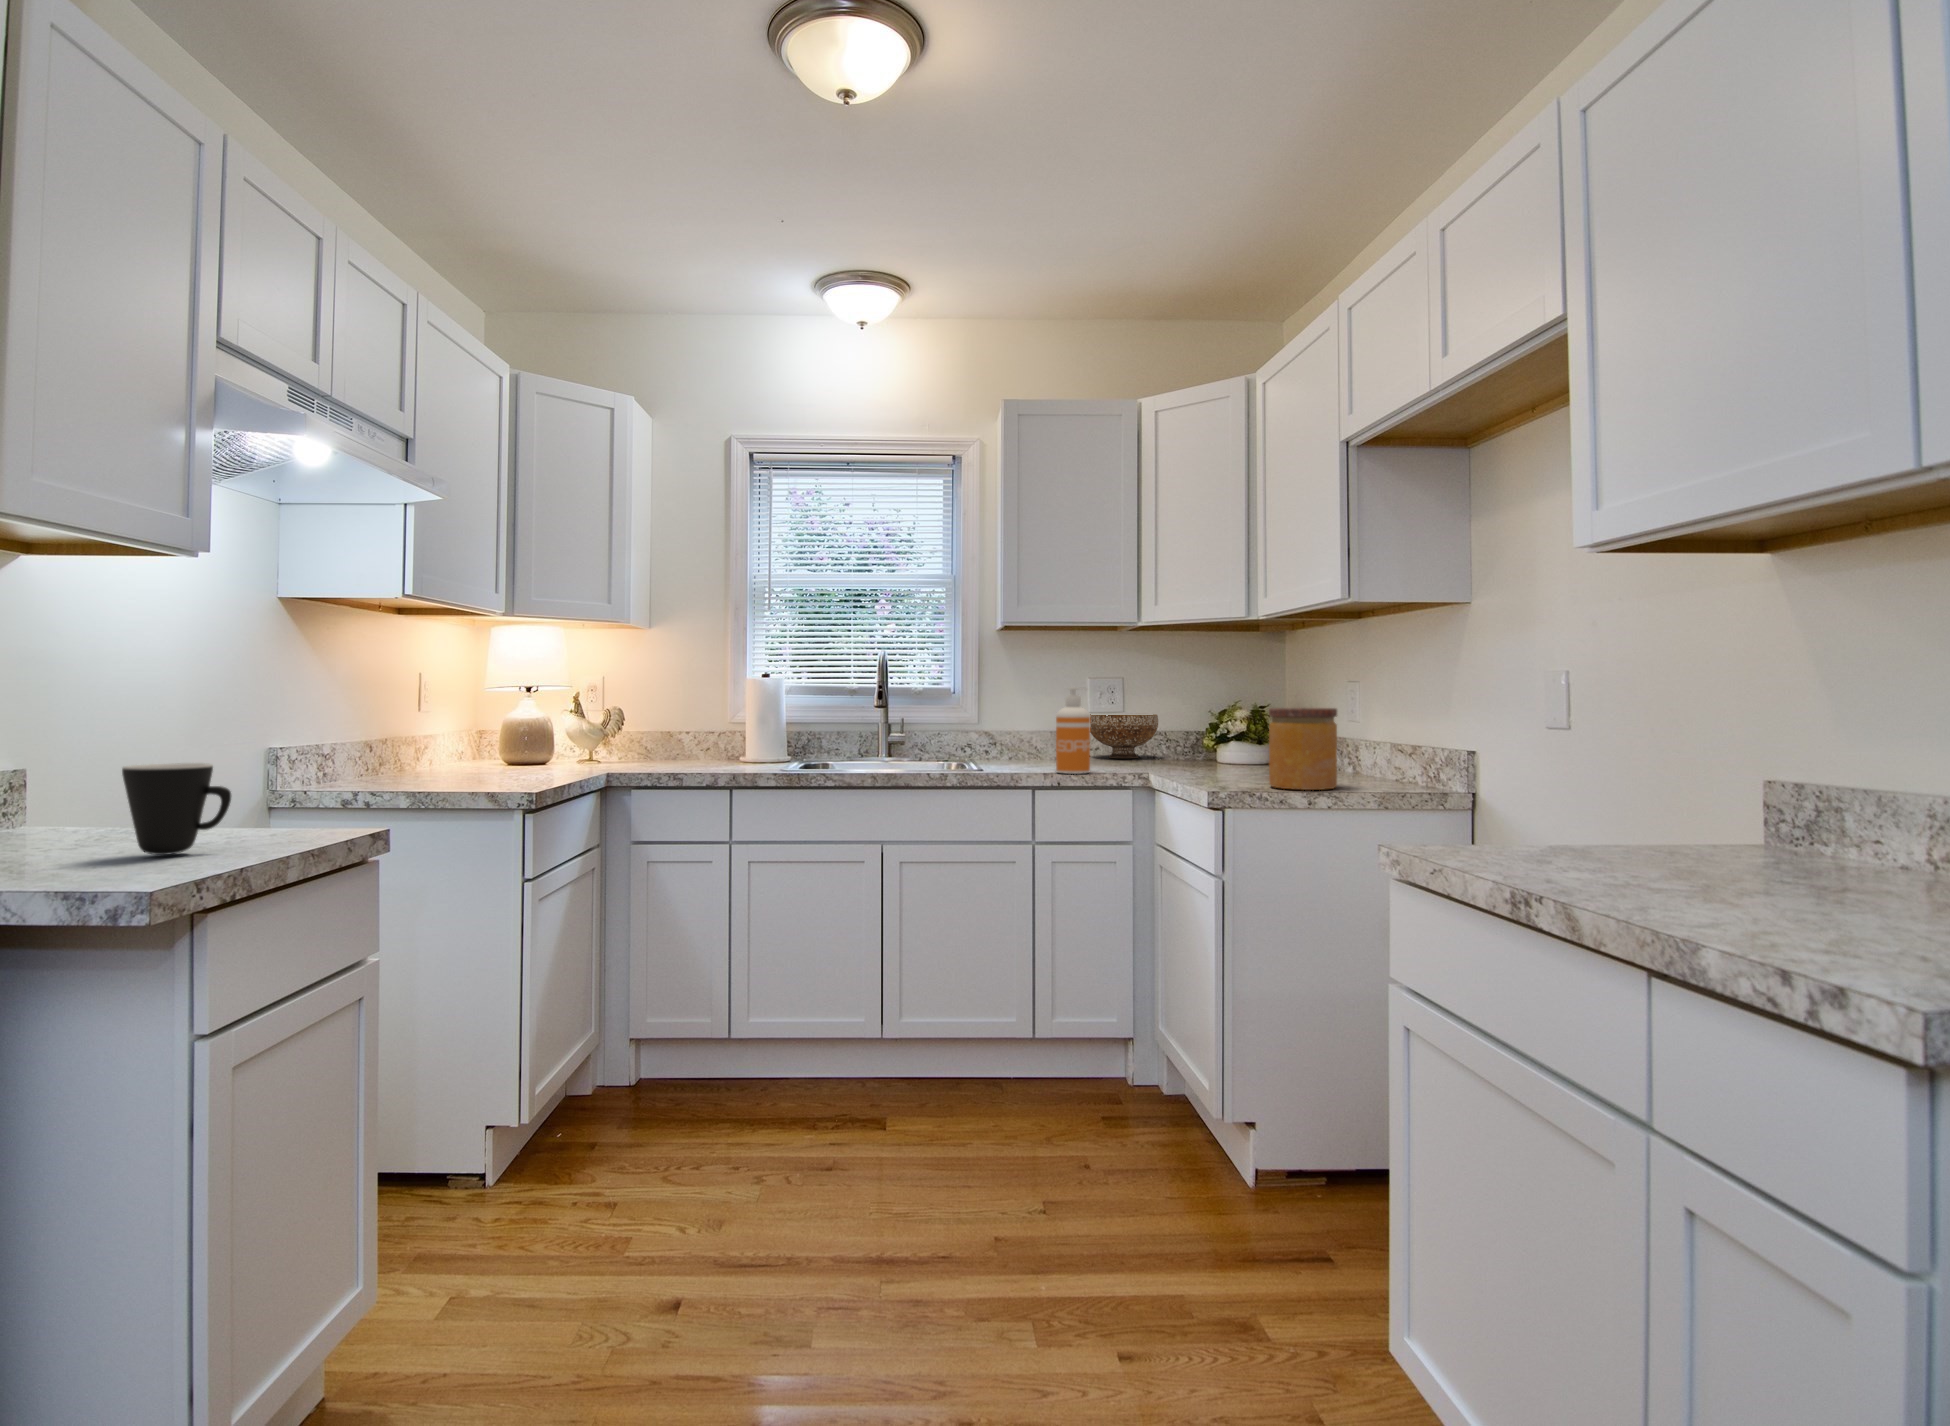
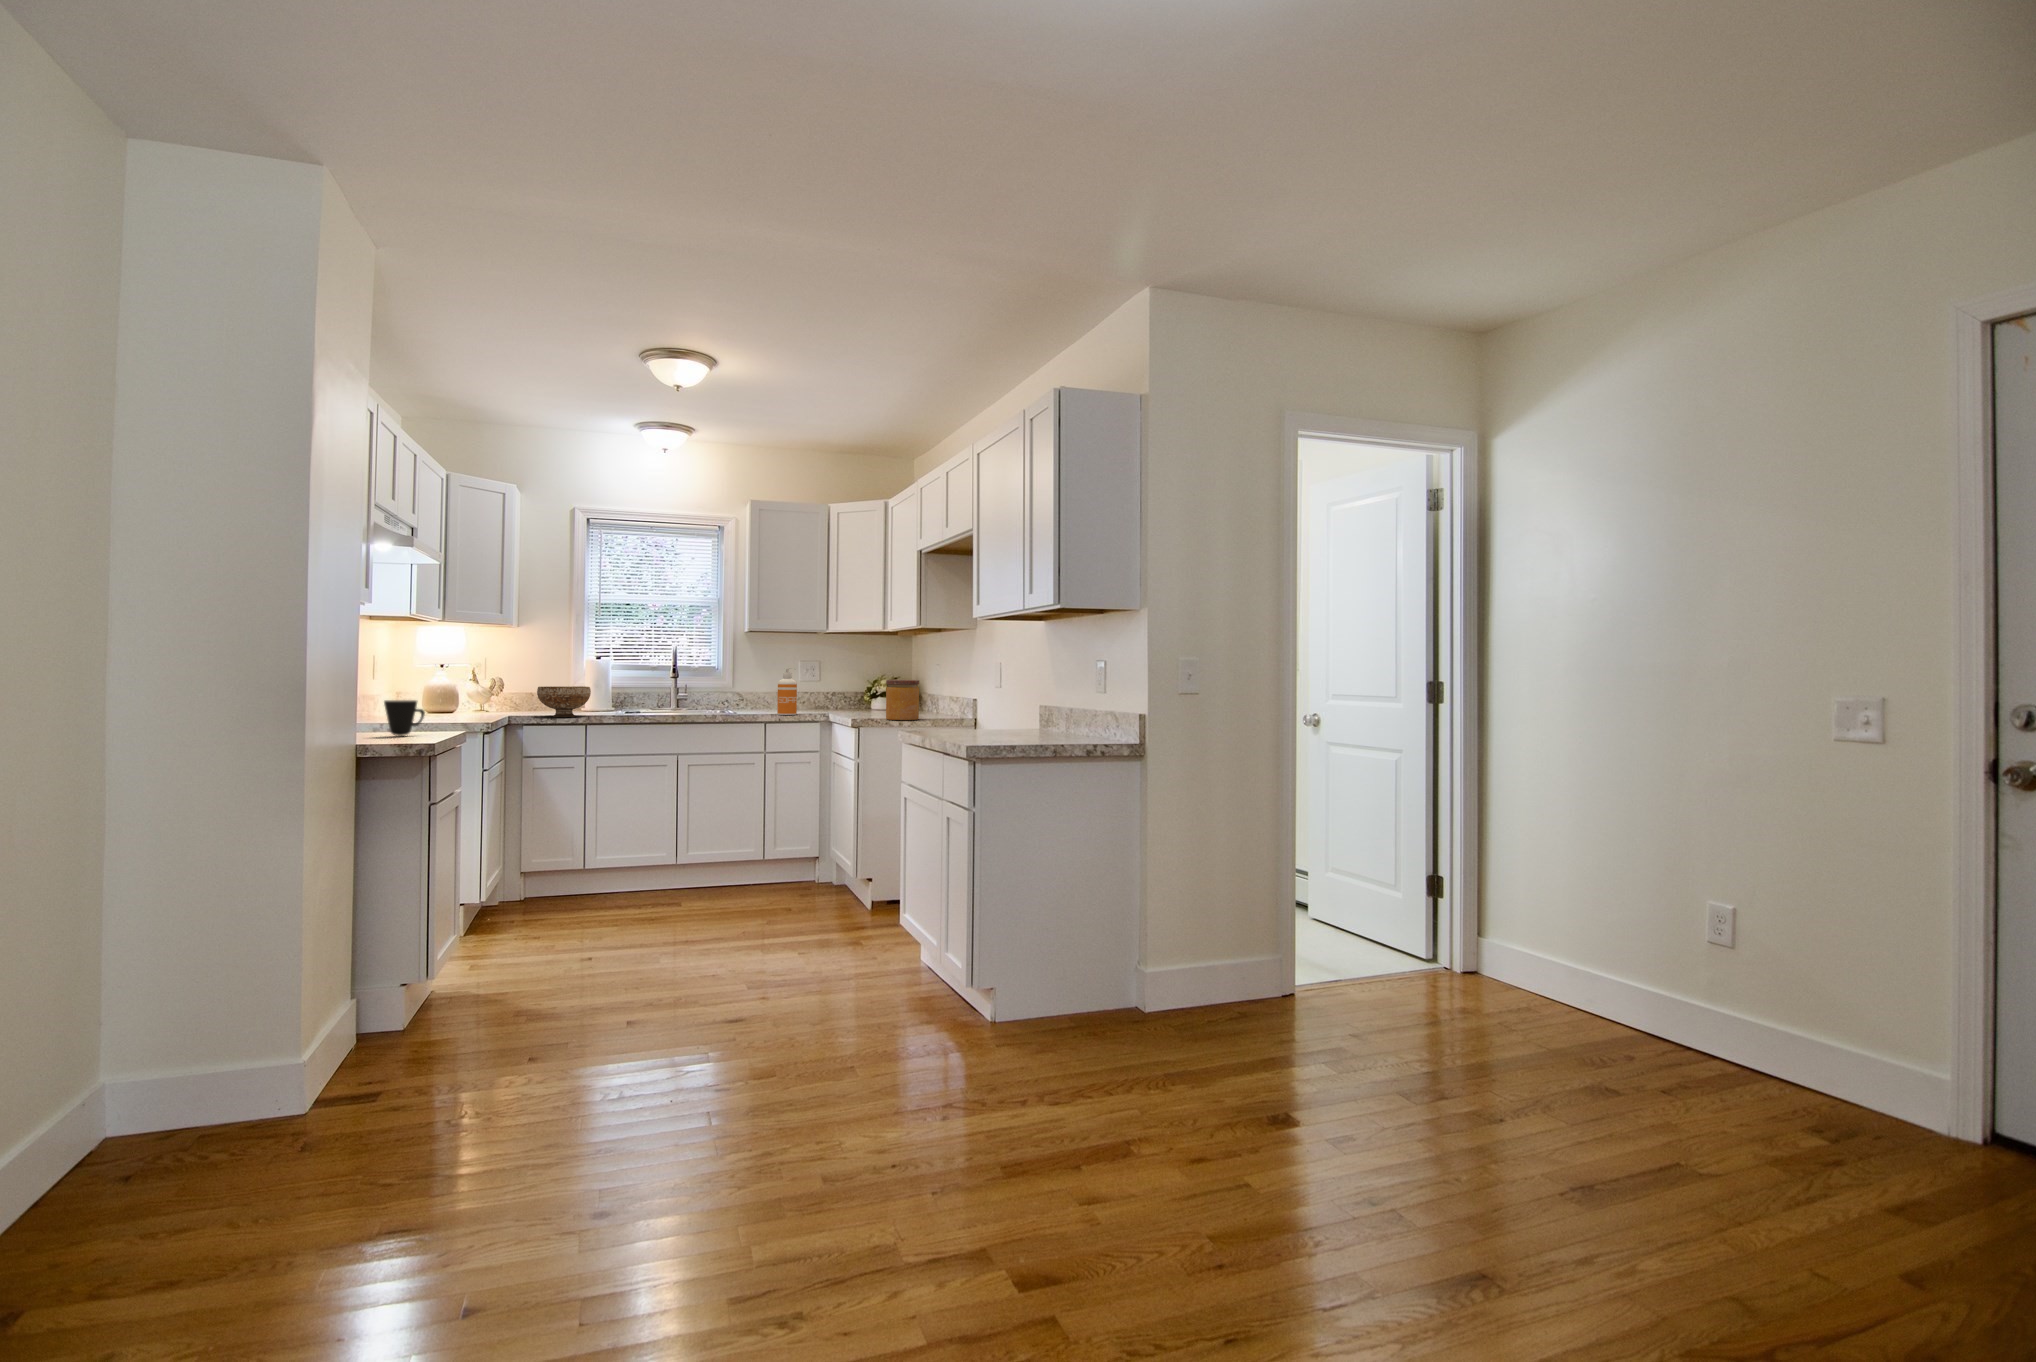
bowl: present [1090,714,1158,758] -> present [537,686,591,717]

